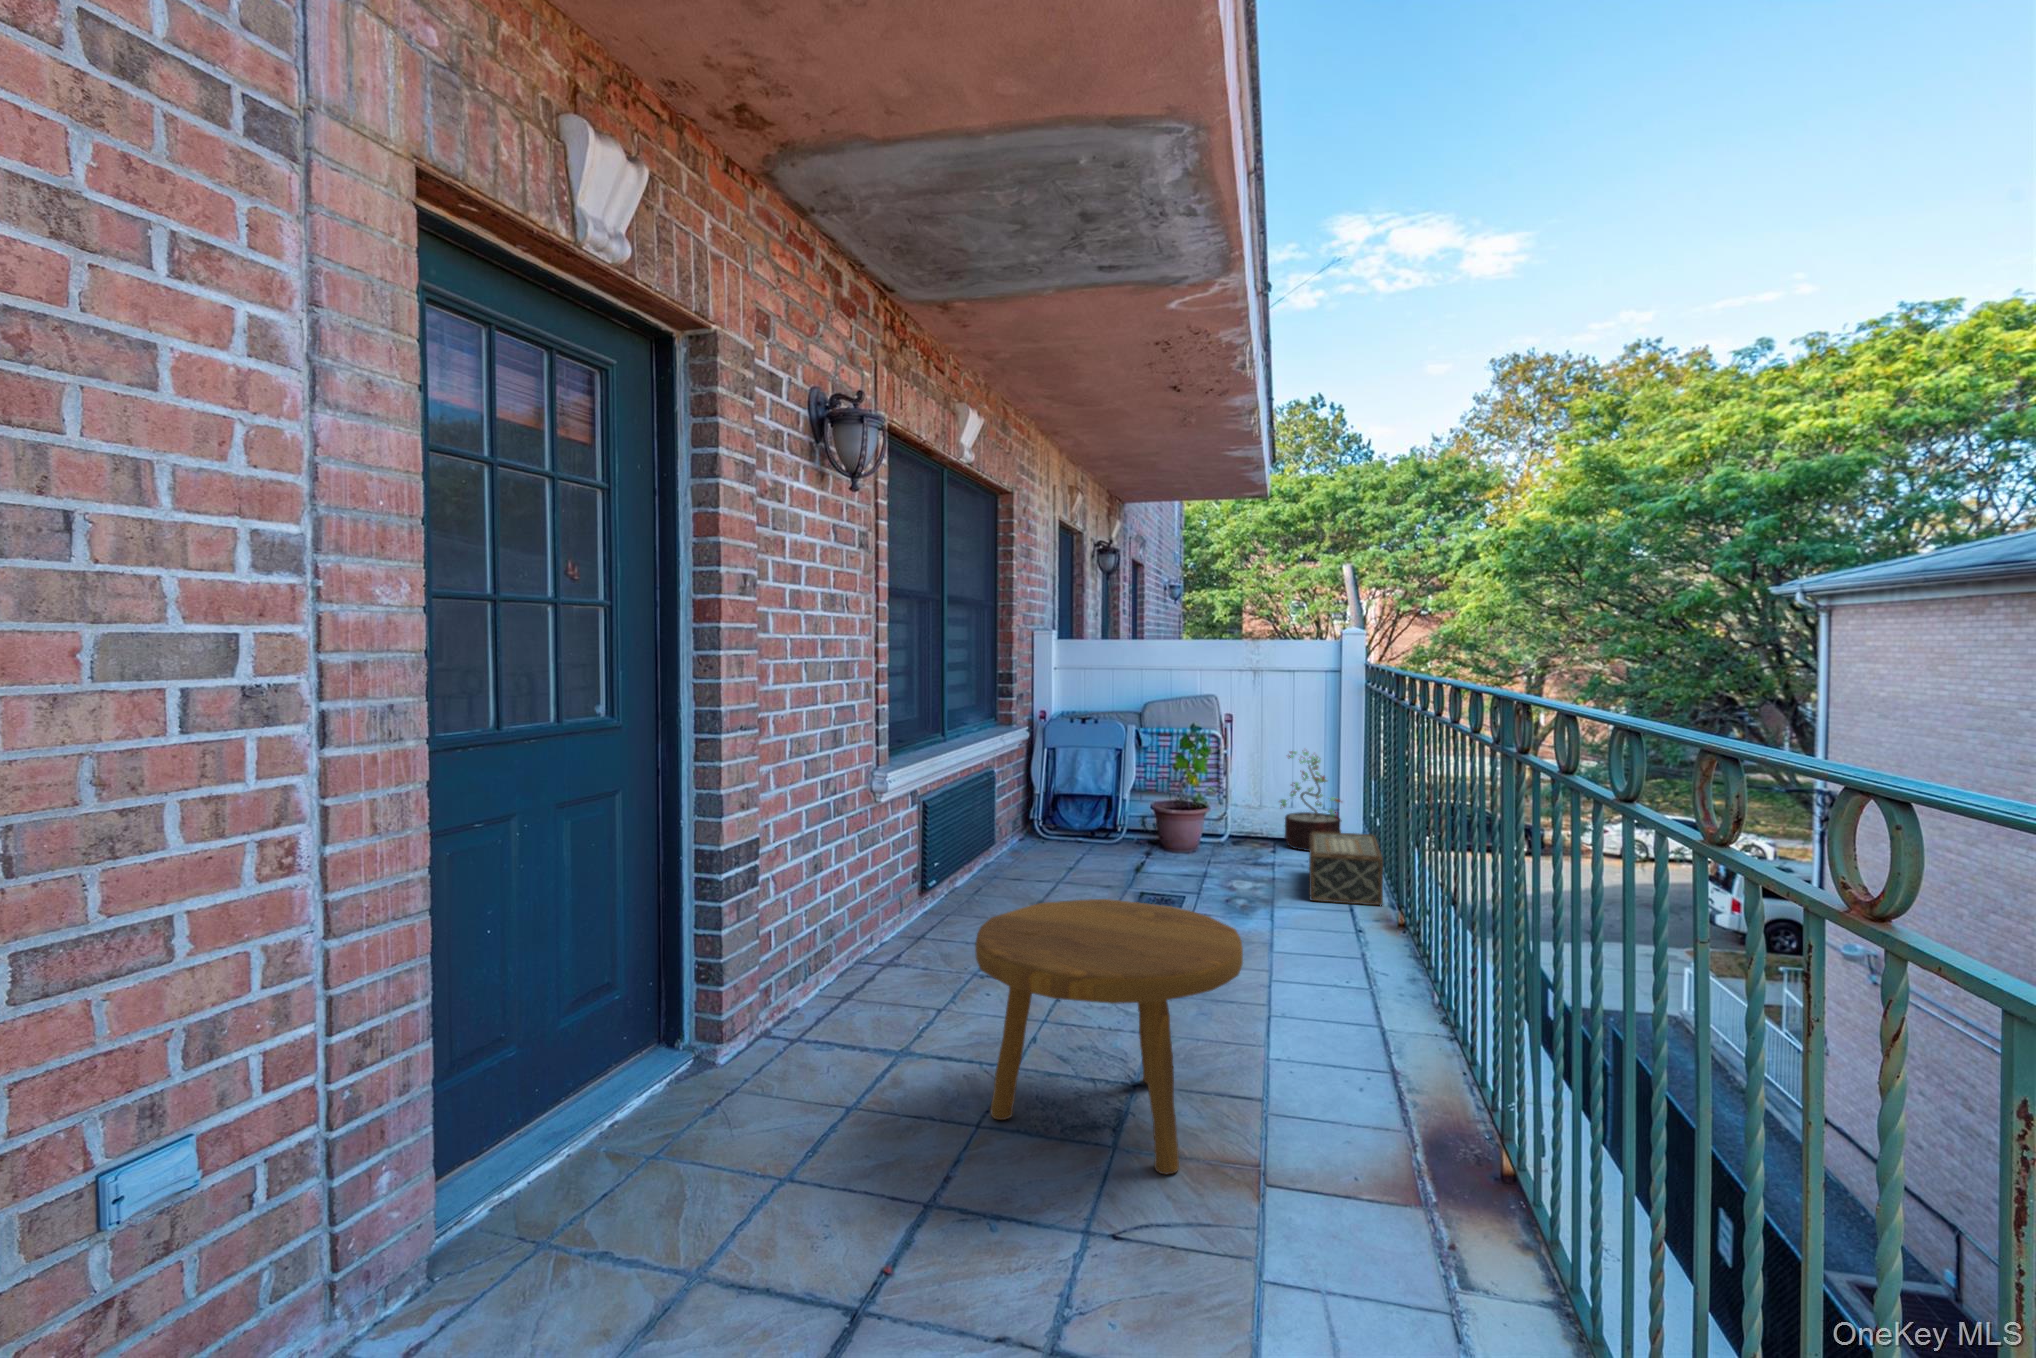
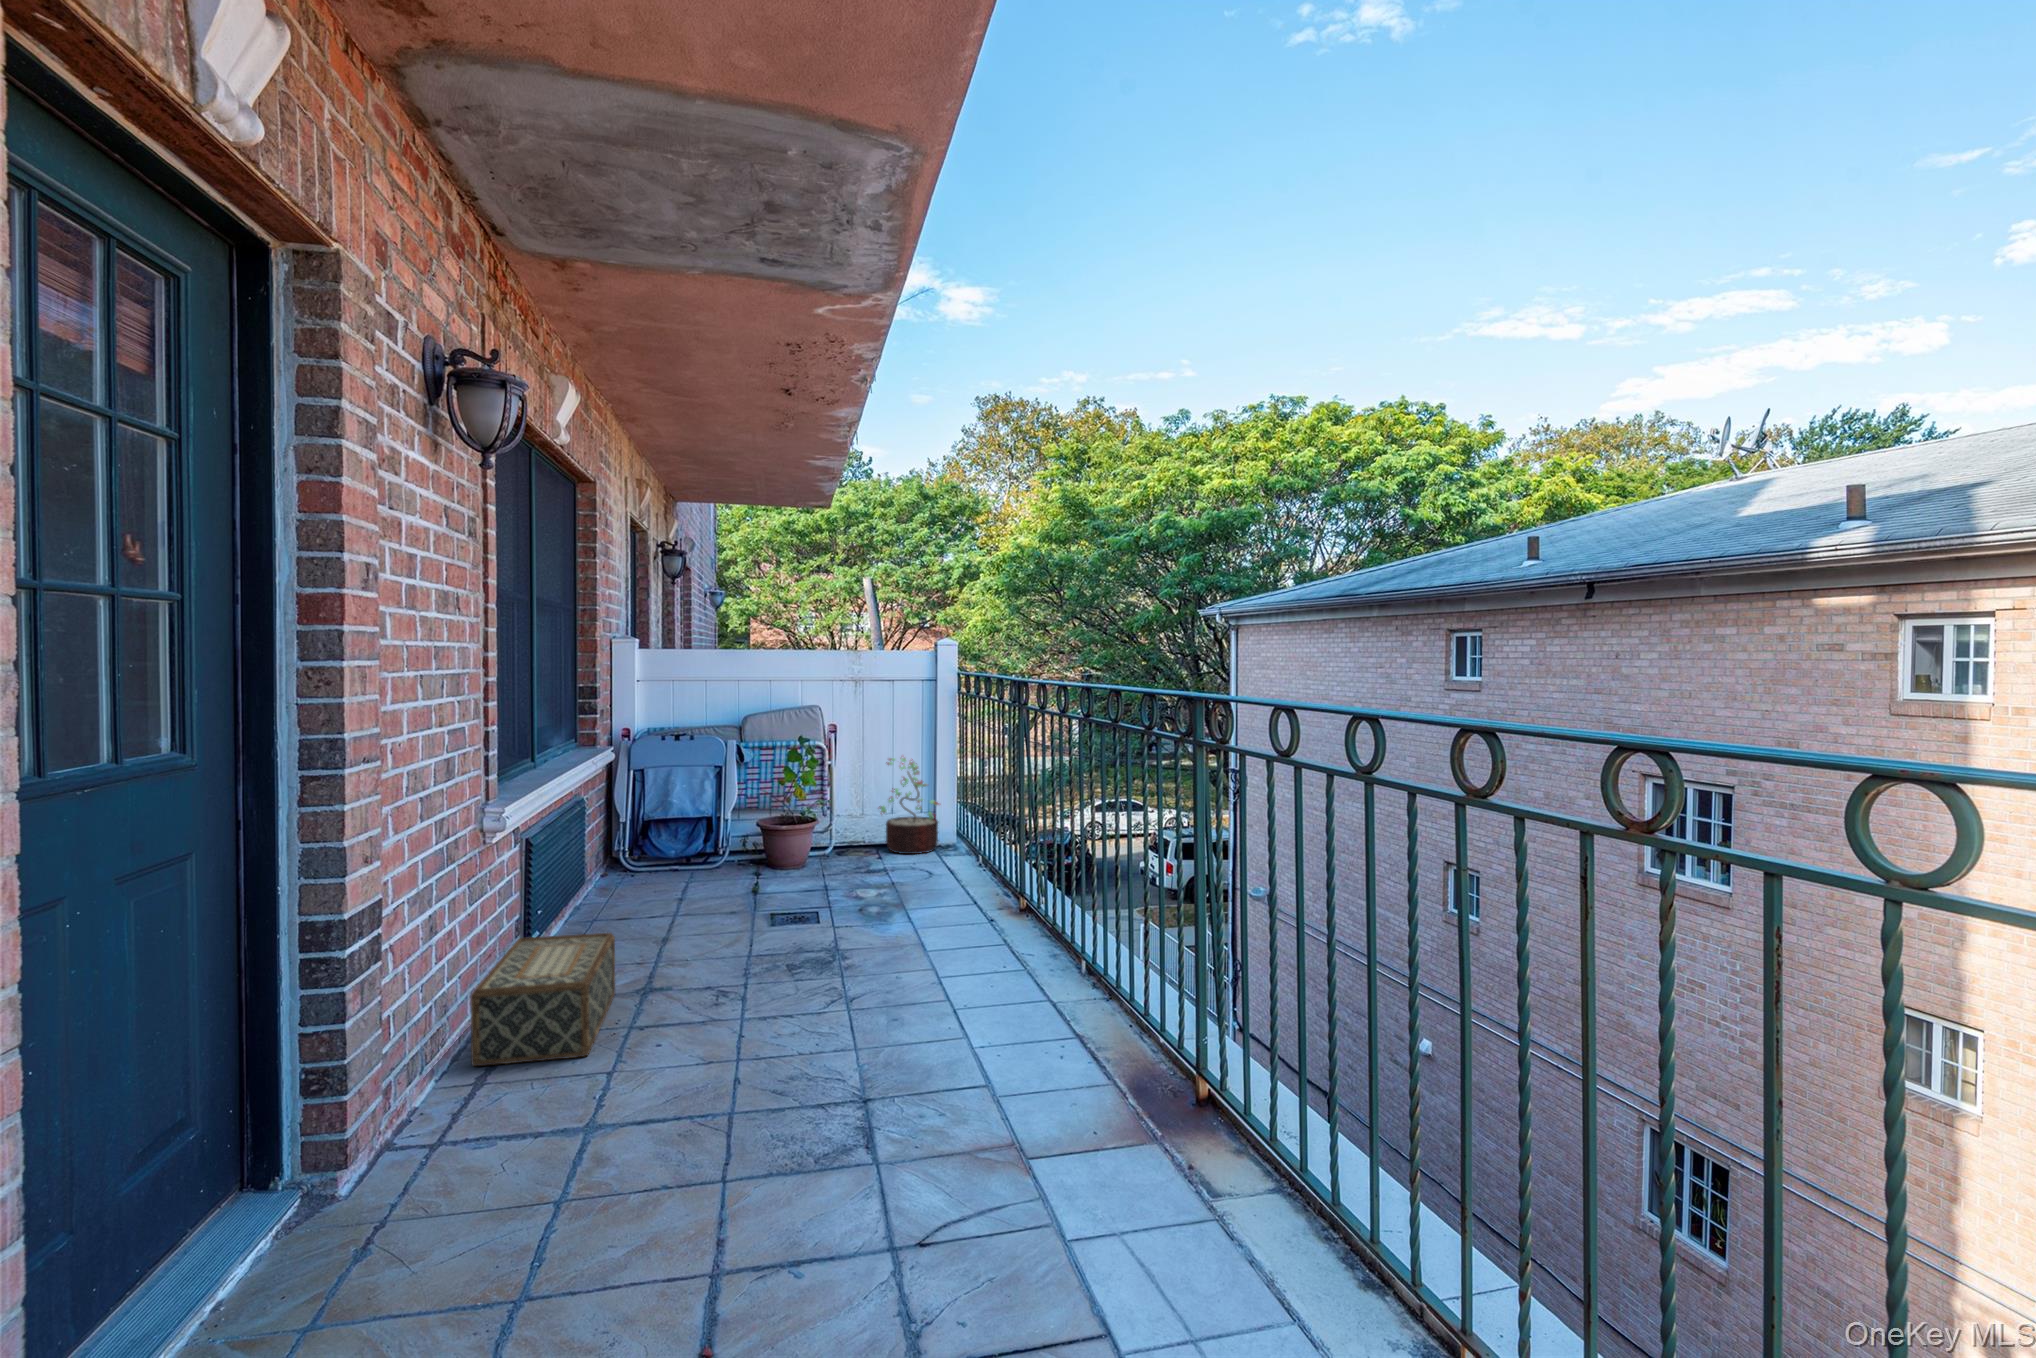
woven basket: present [1309,831,1383,905] -> present [471,933,615,1066]
footstool: present [975,899,1243,1174] -> none [720,922,1005,1196]

